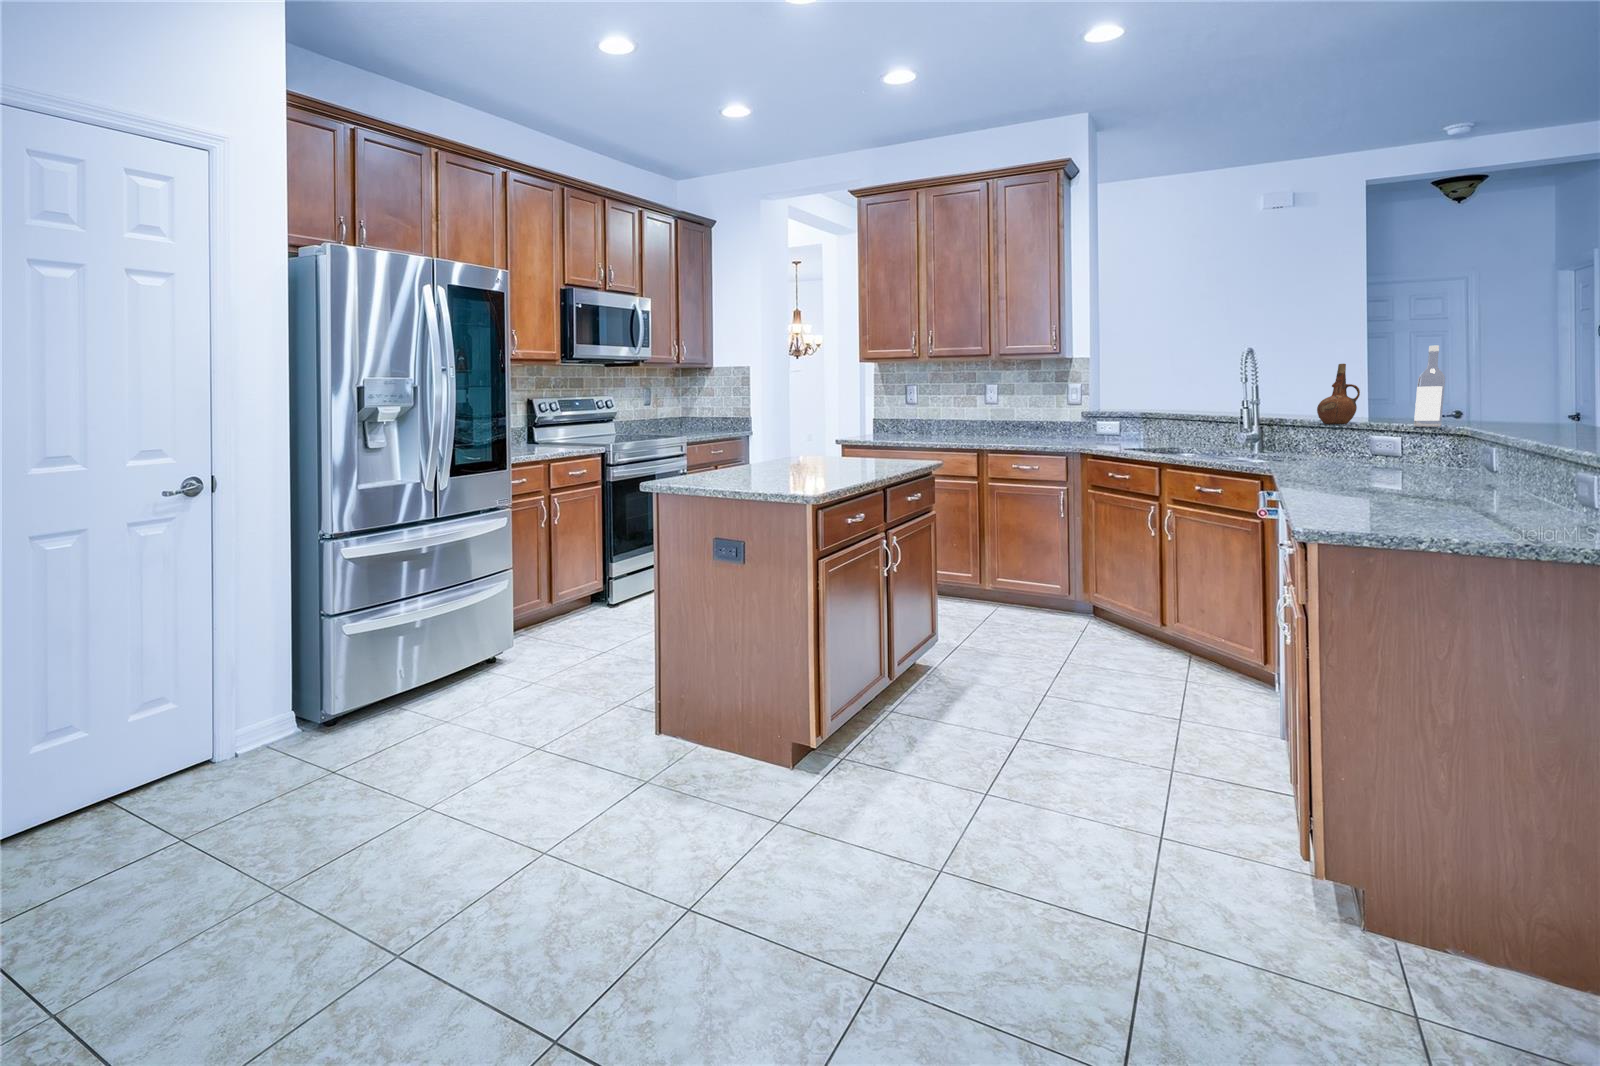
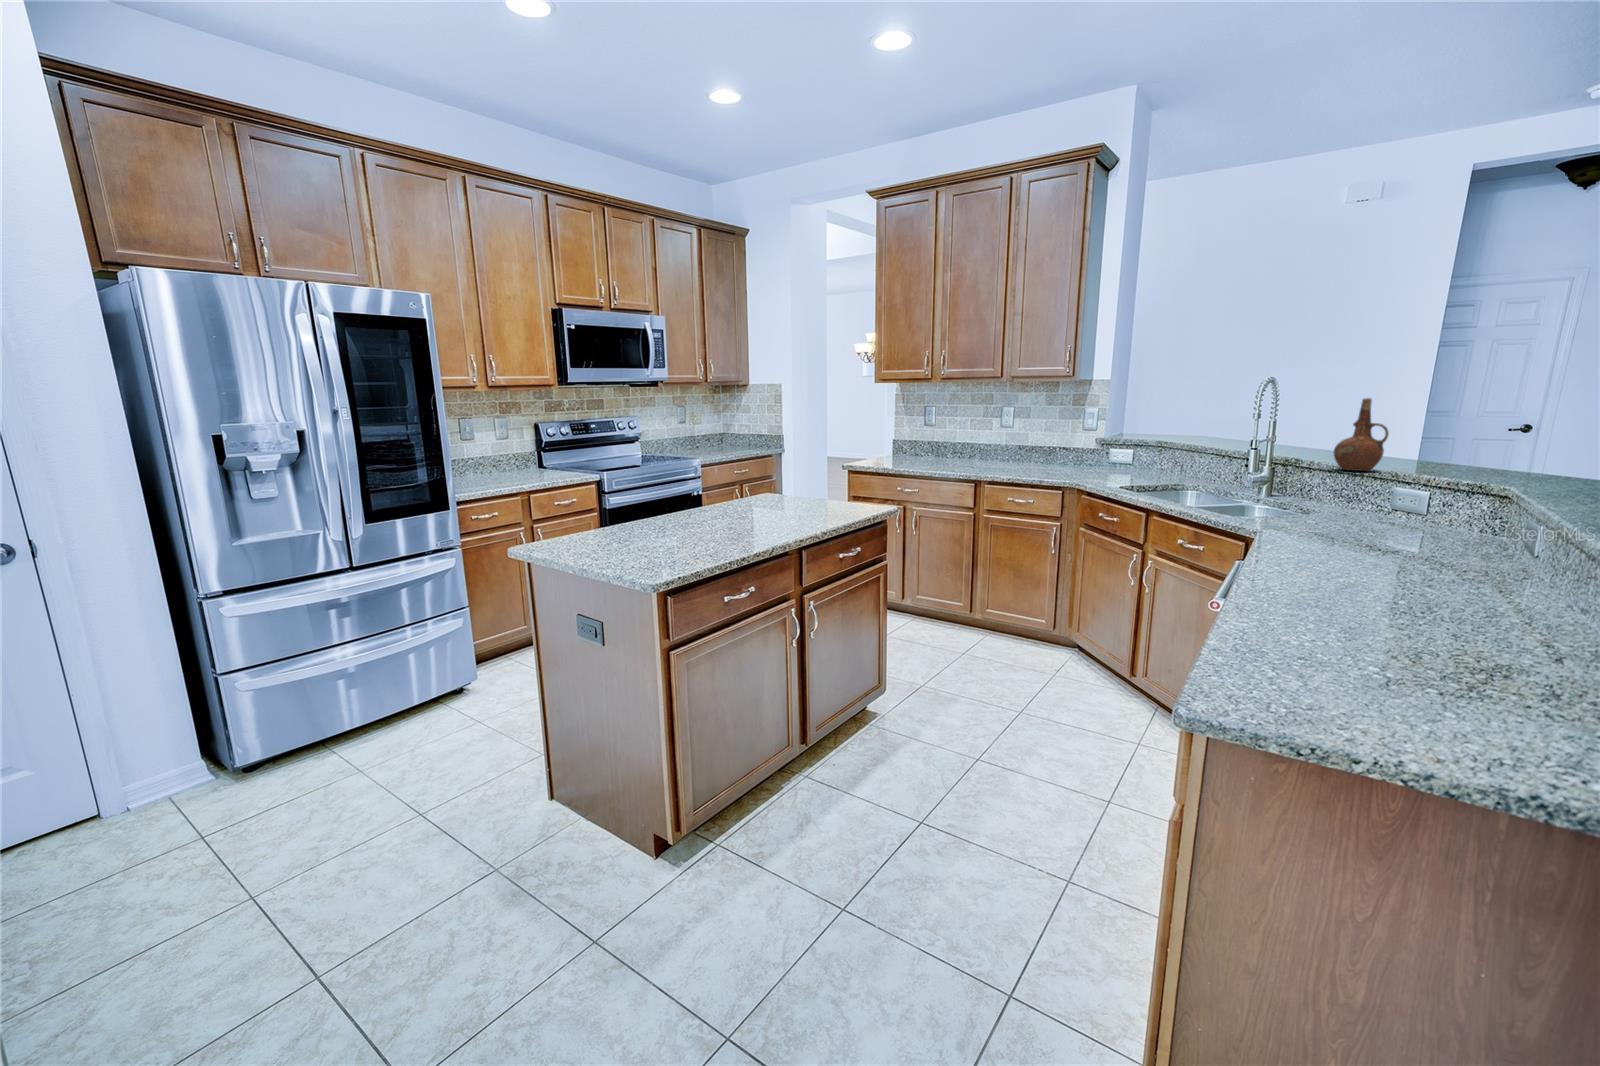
wine bottle: present [1414,345,1445,427] -> none [1448,382,1493,485]

